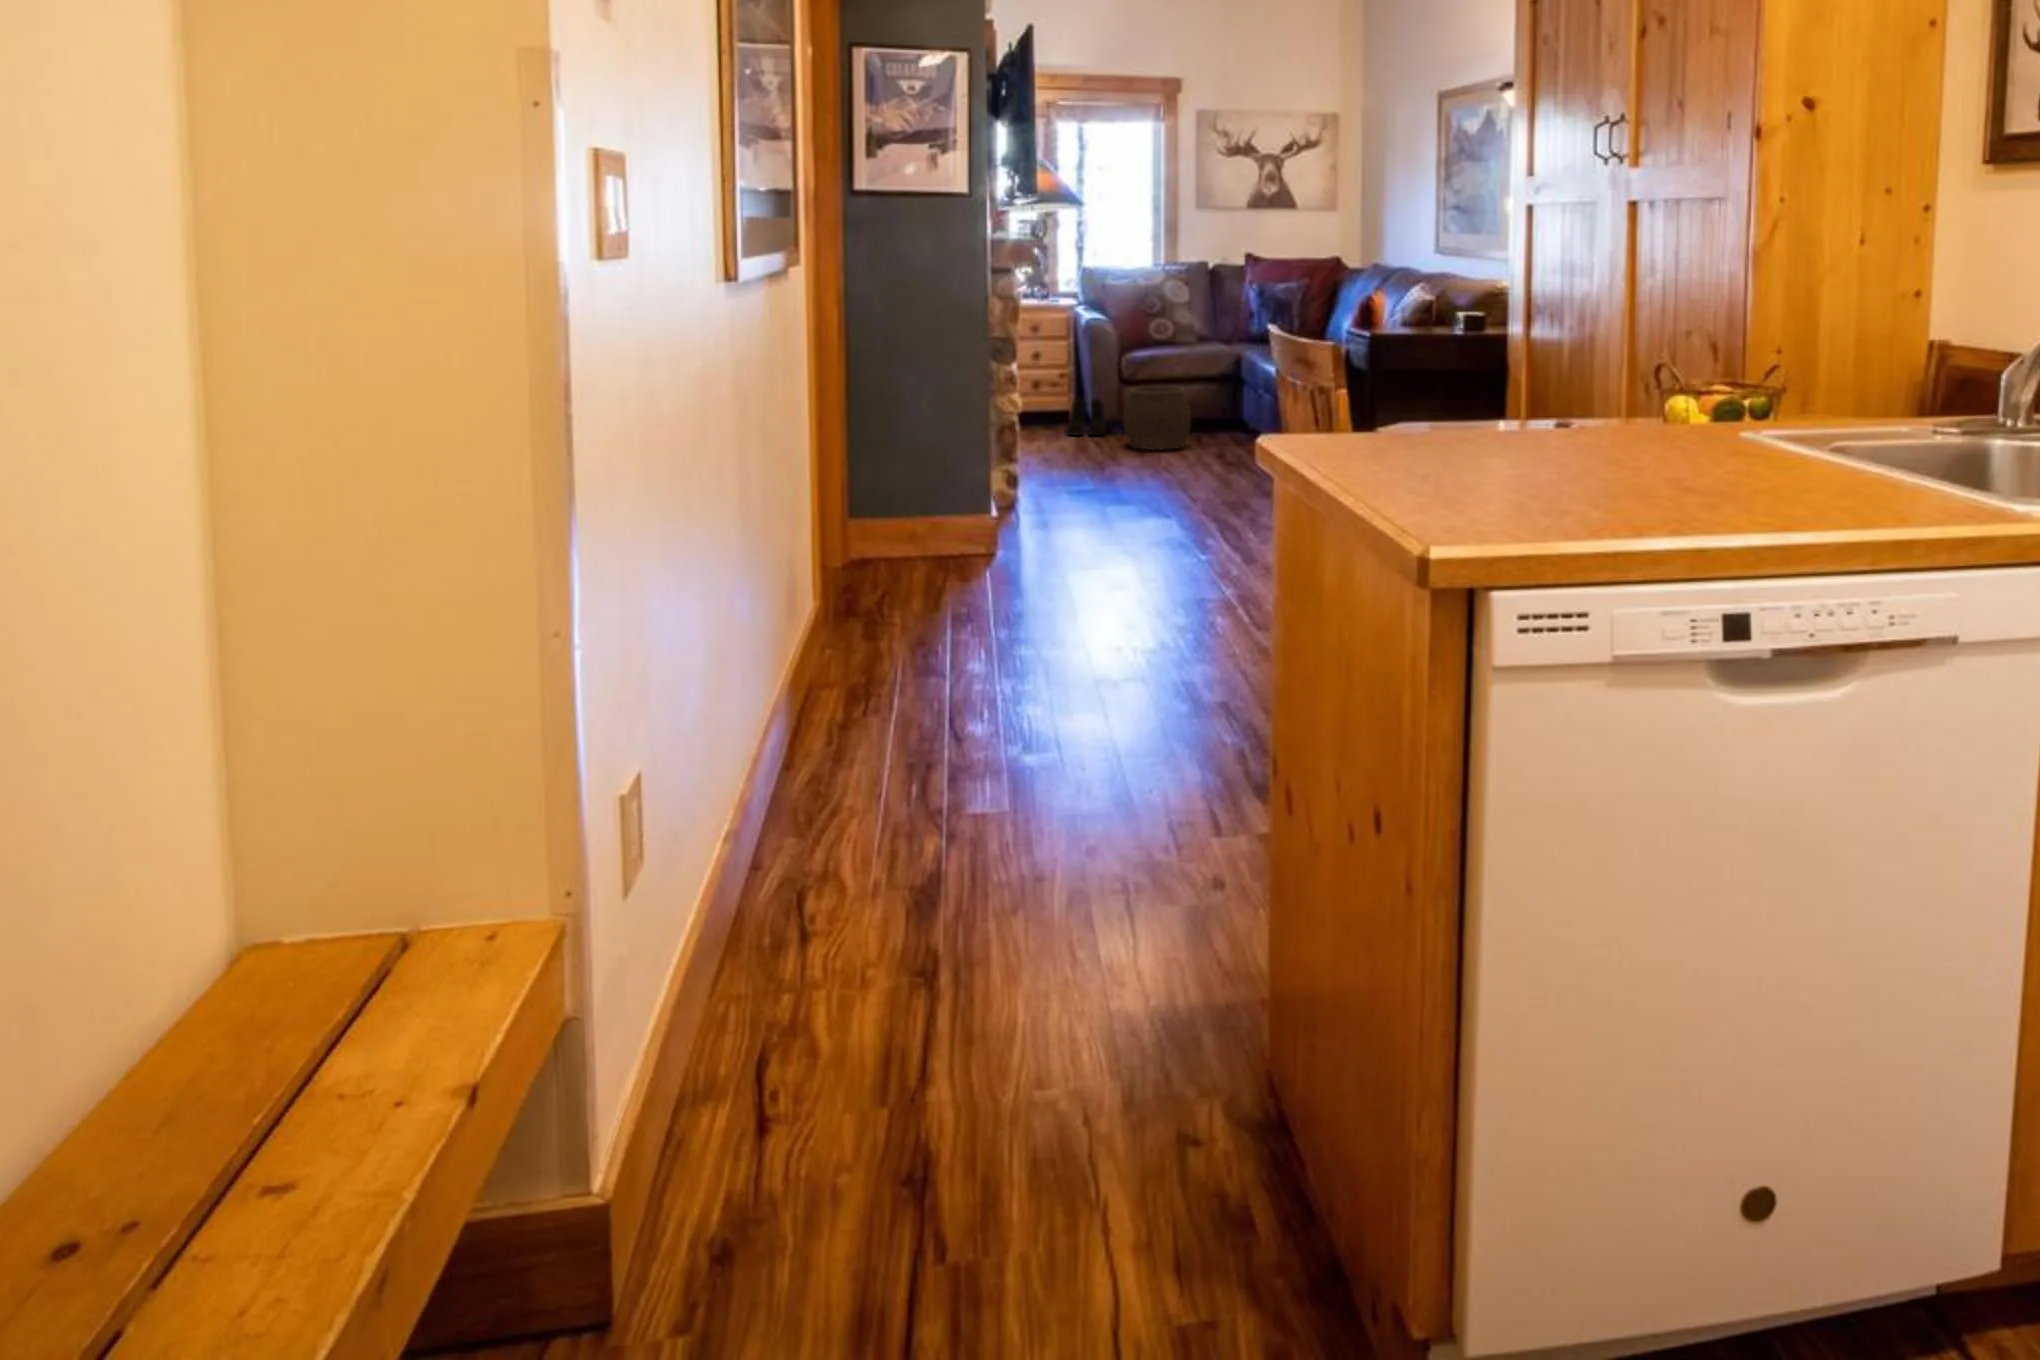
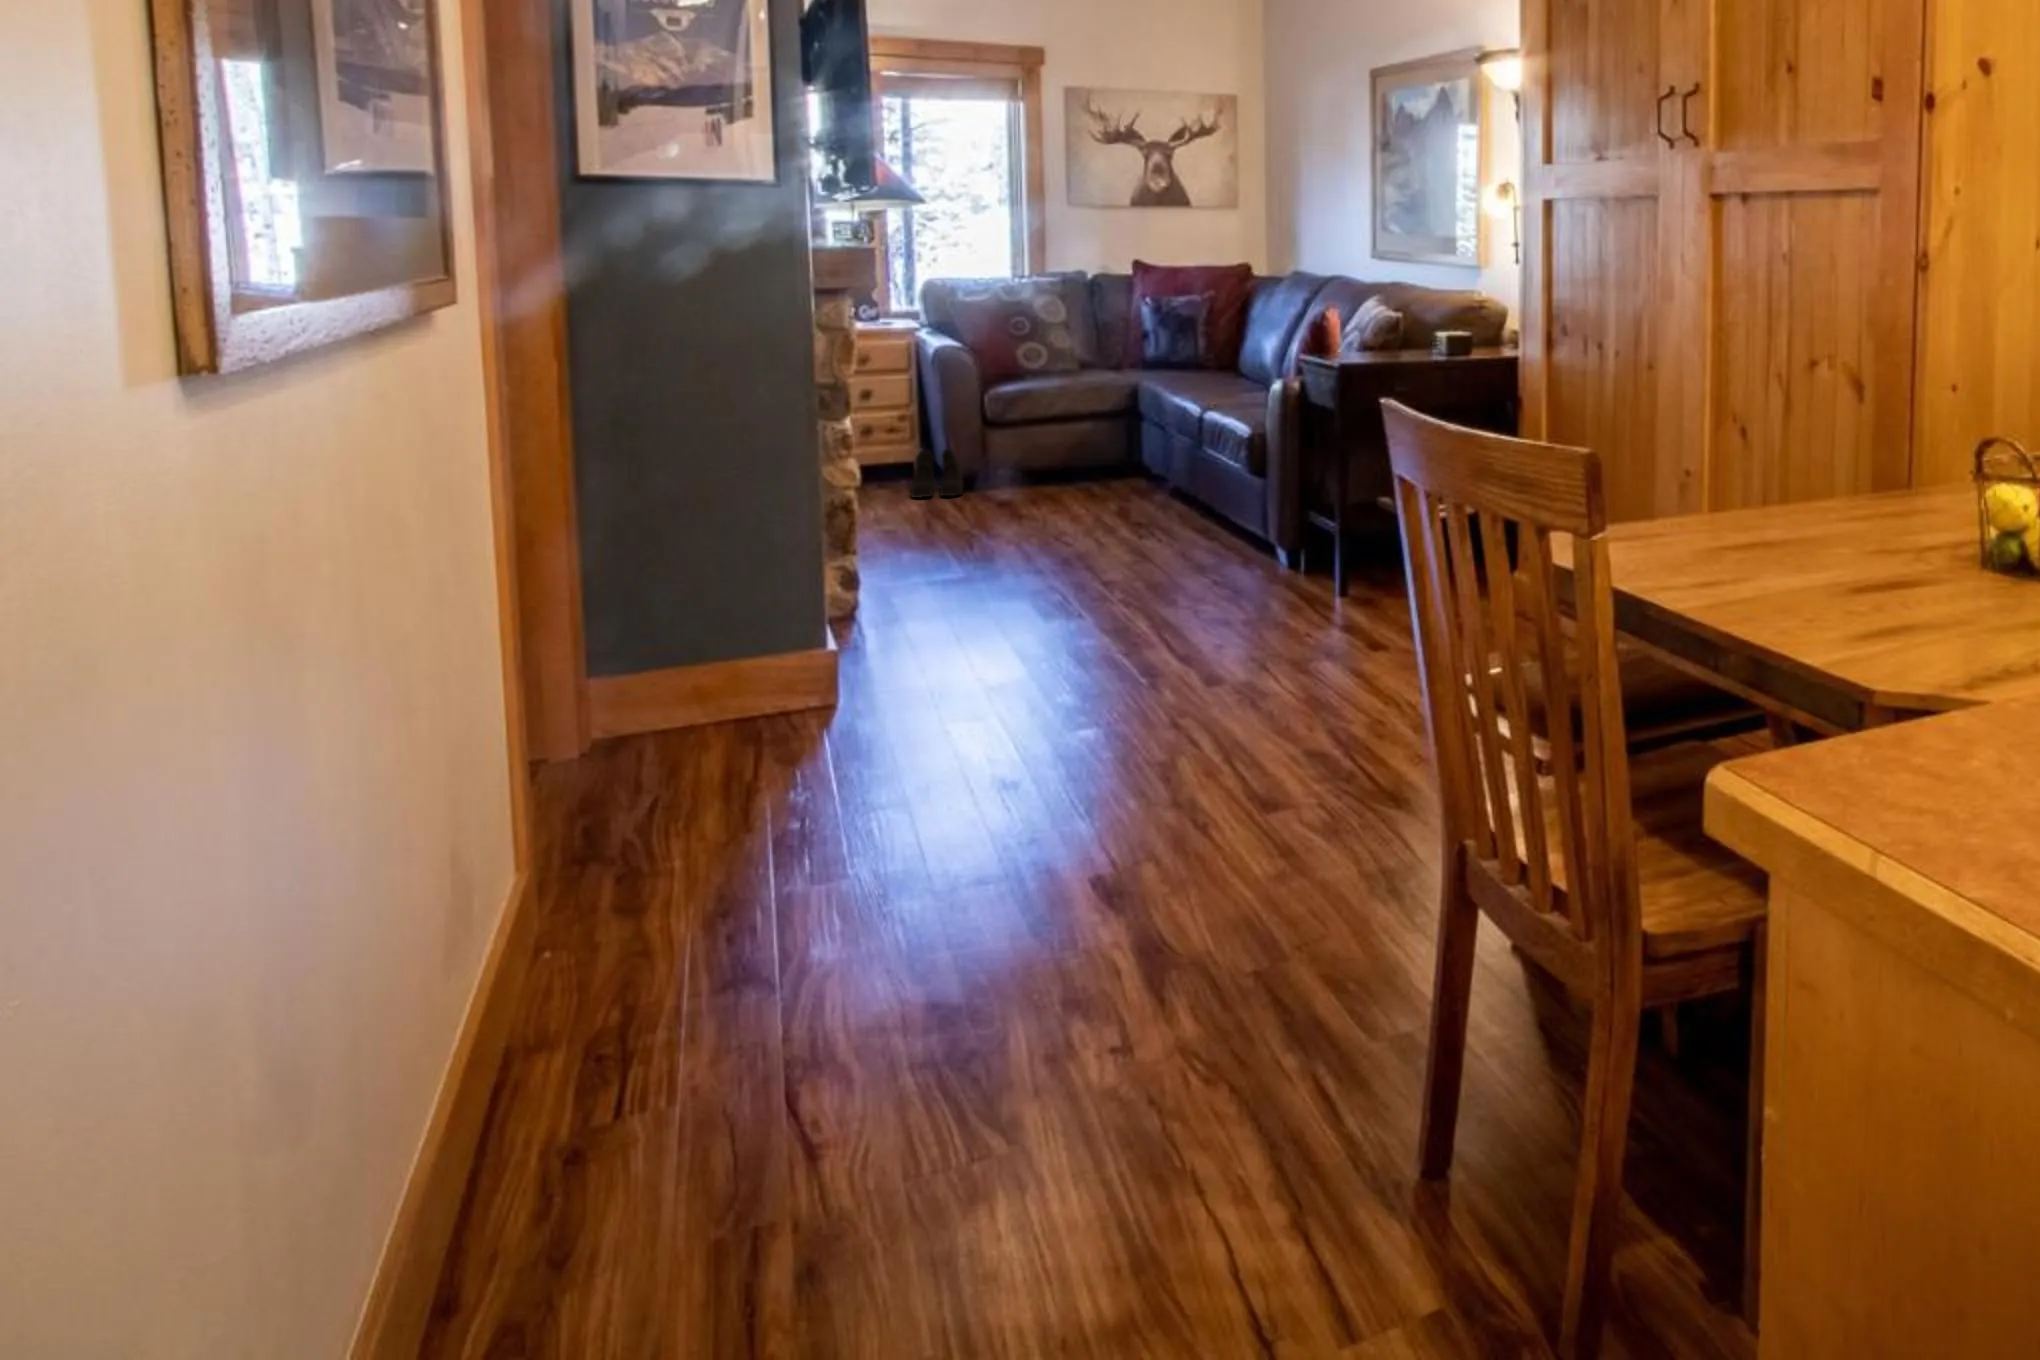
woven basket: present [1124,386,1191,450] -> none [988,430,1080,514]

